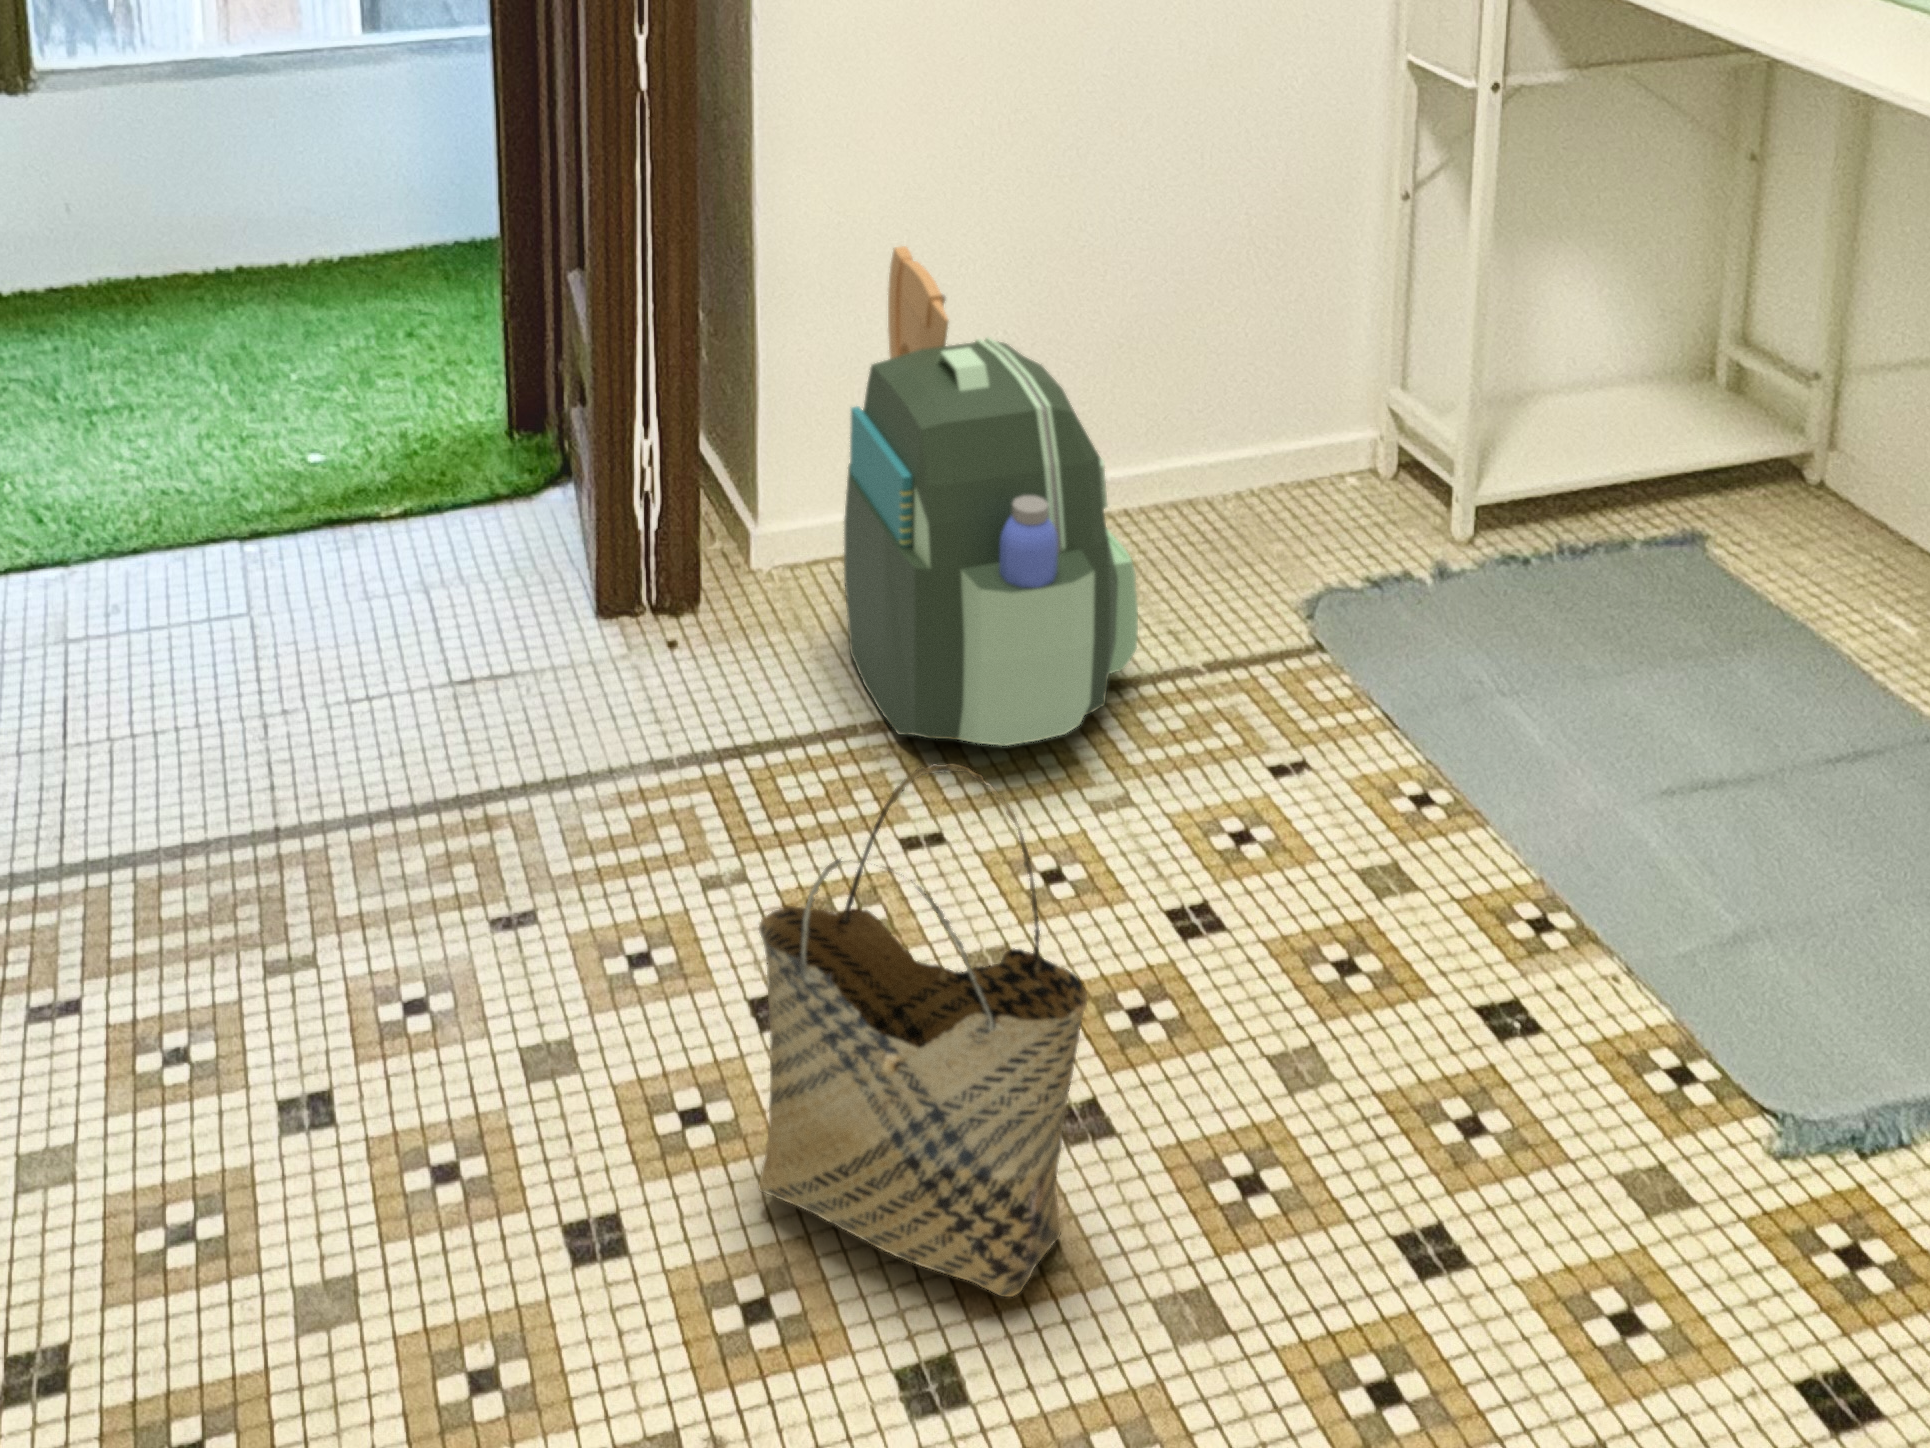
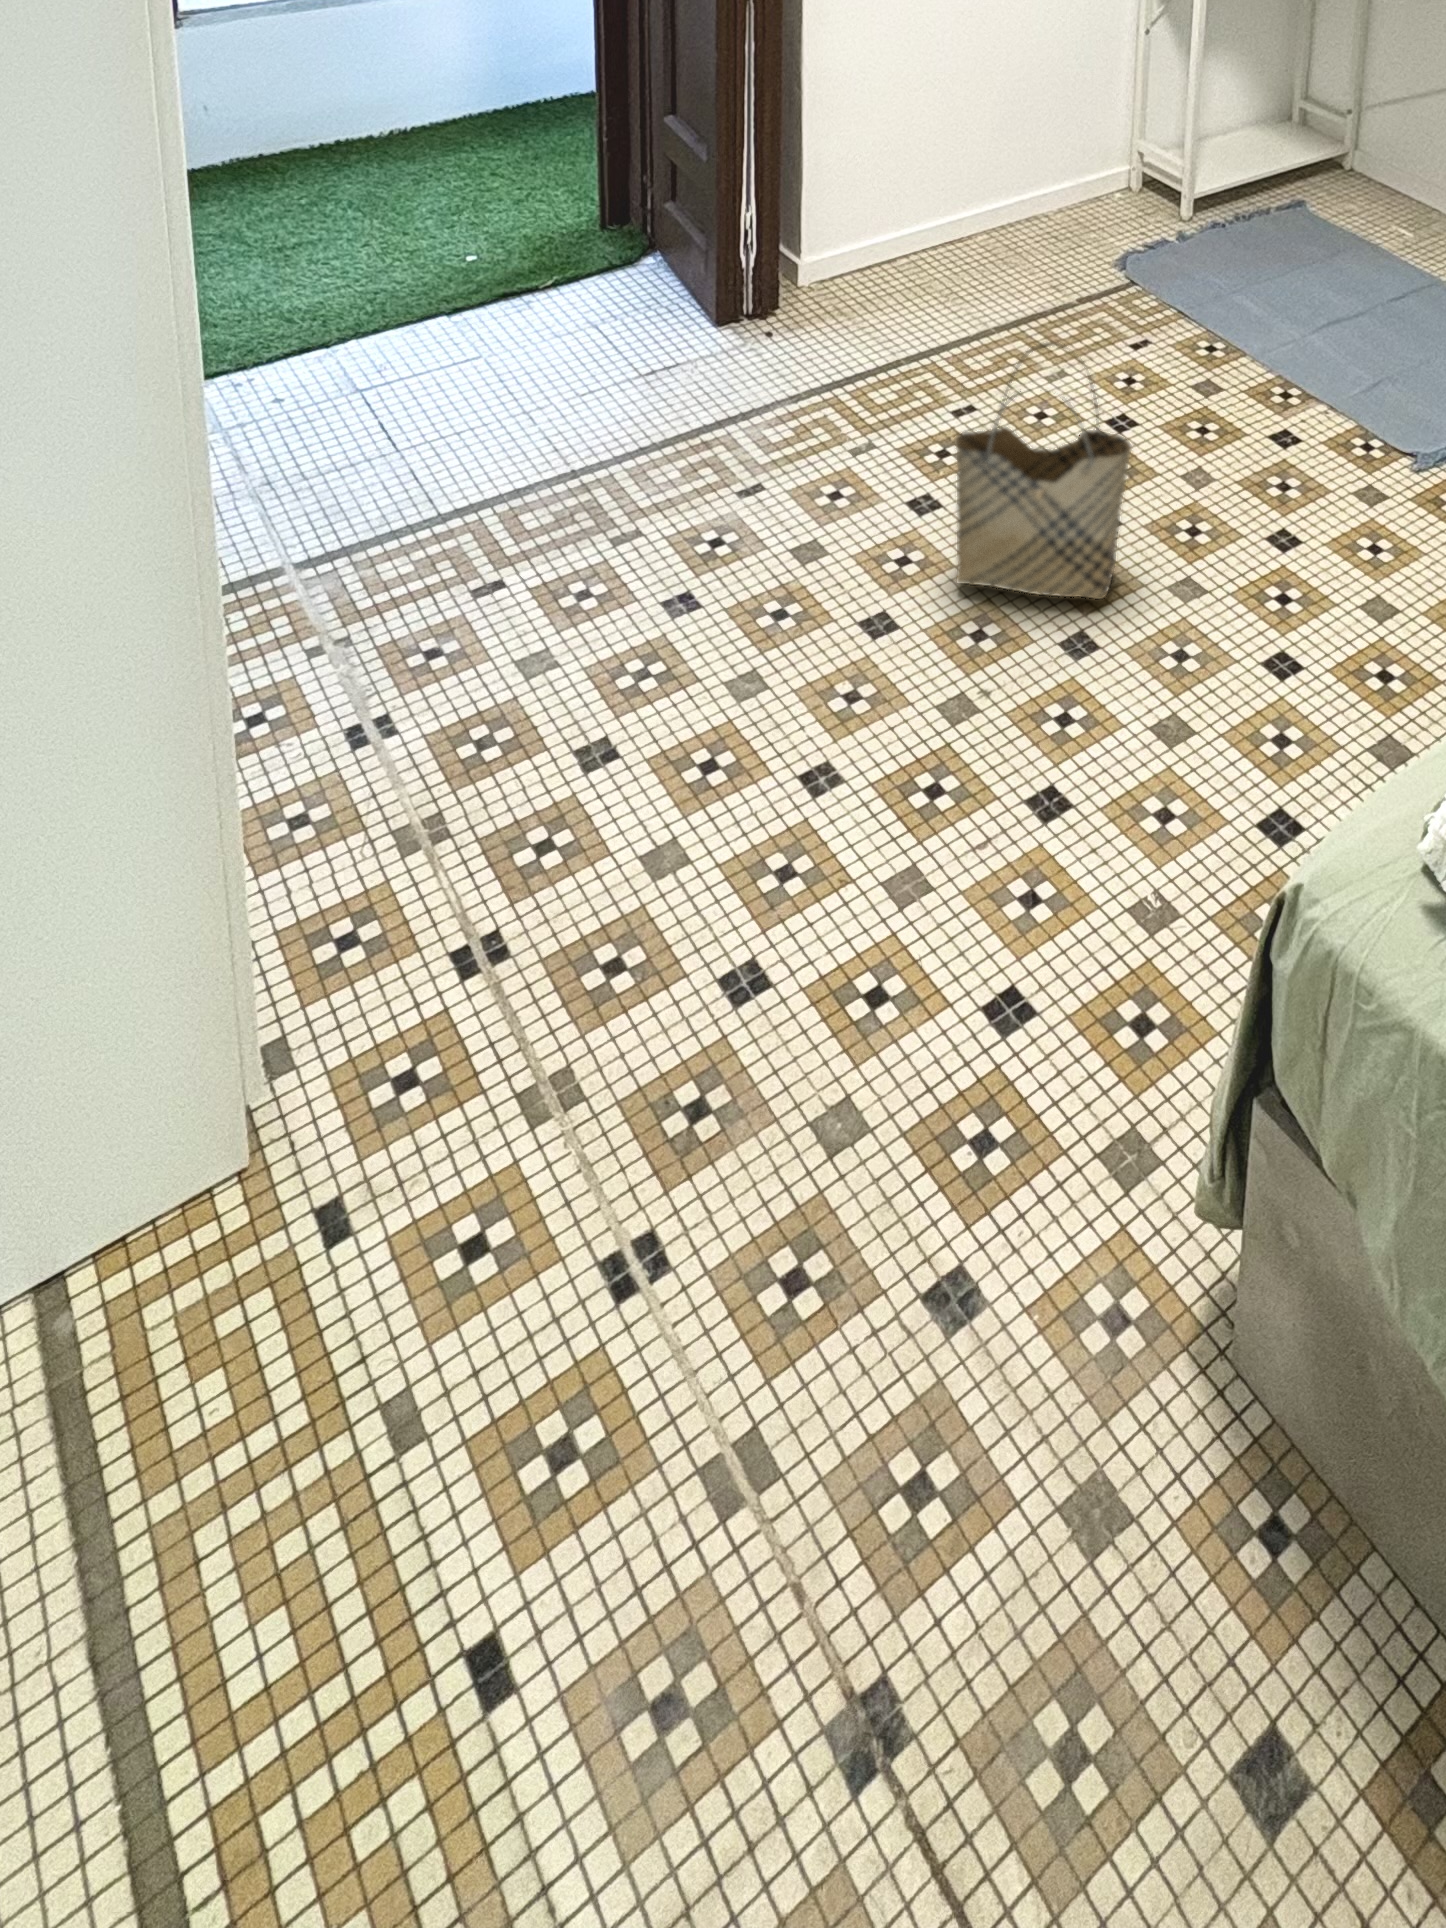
backpack: present [844,246,1138,746] -> none [870,85,1049,363]

